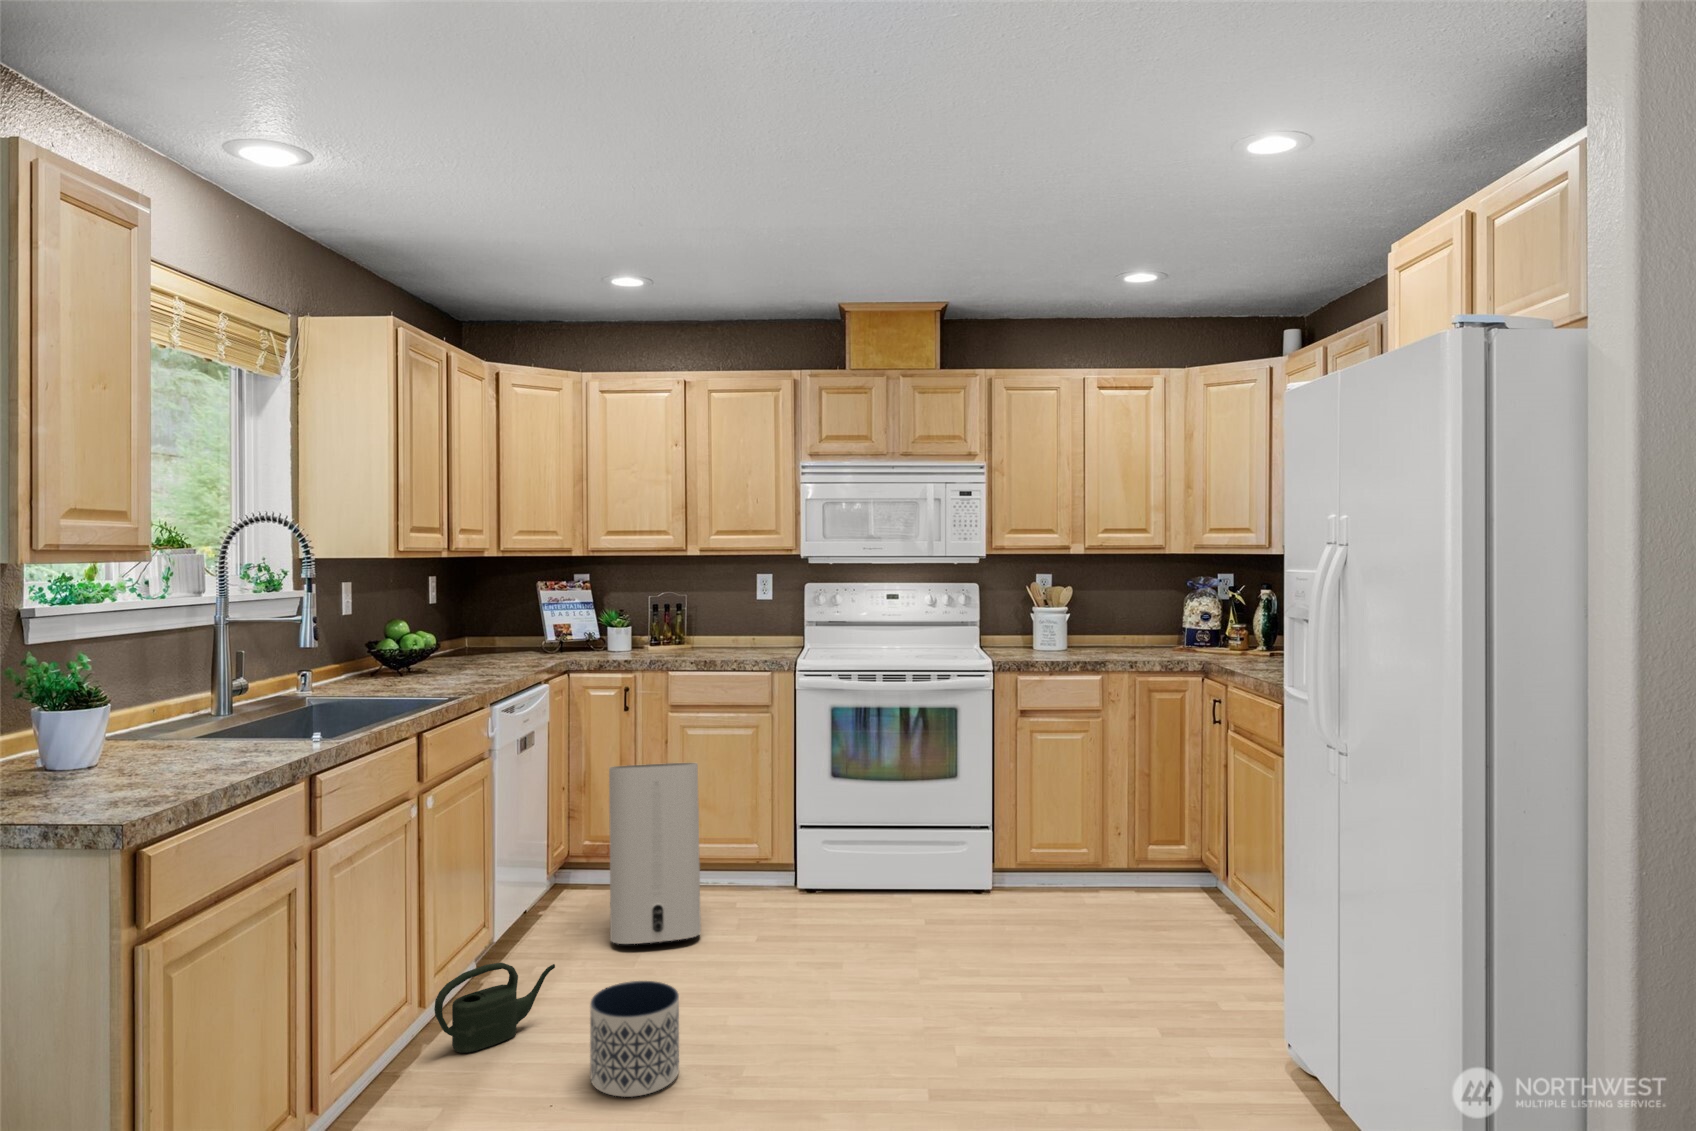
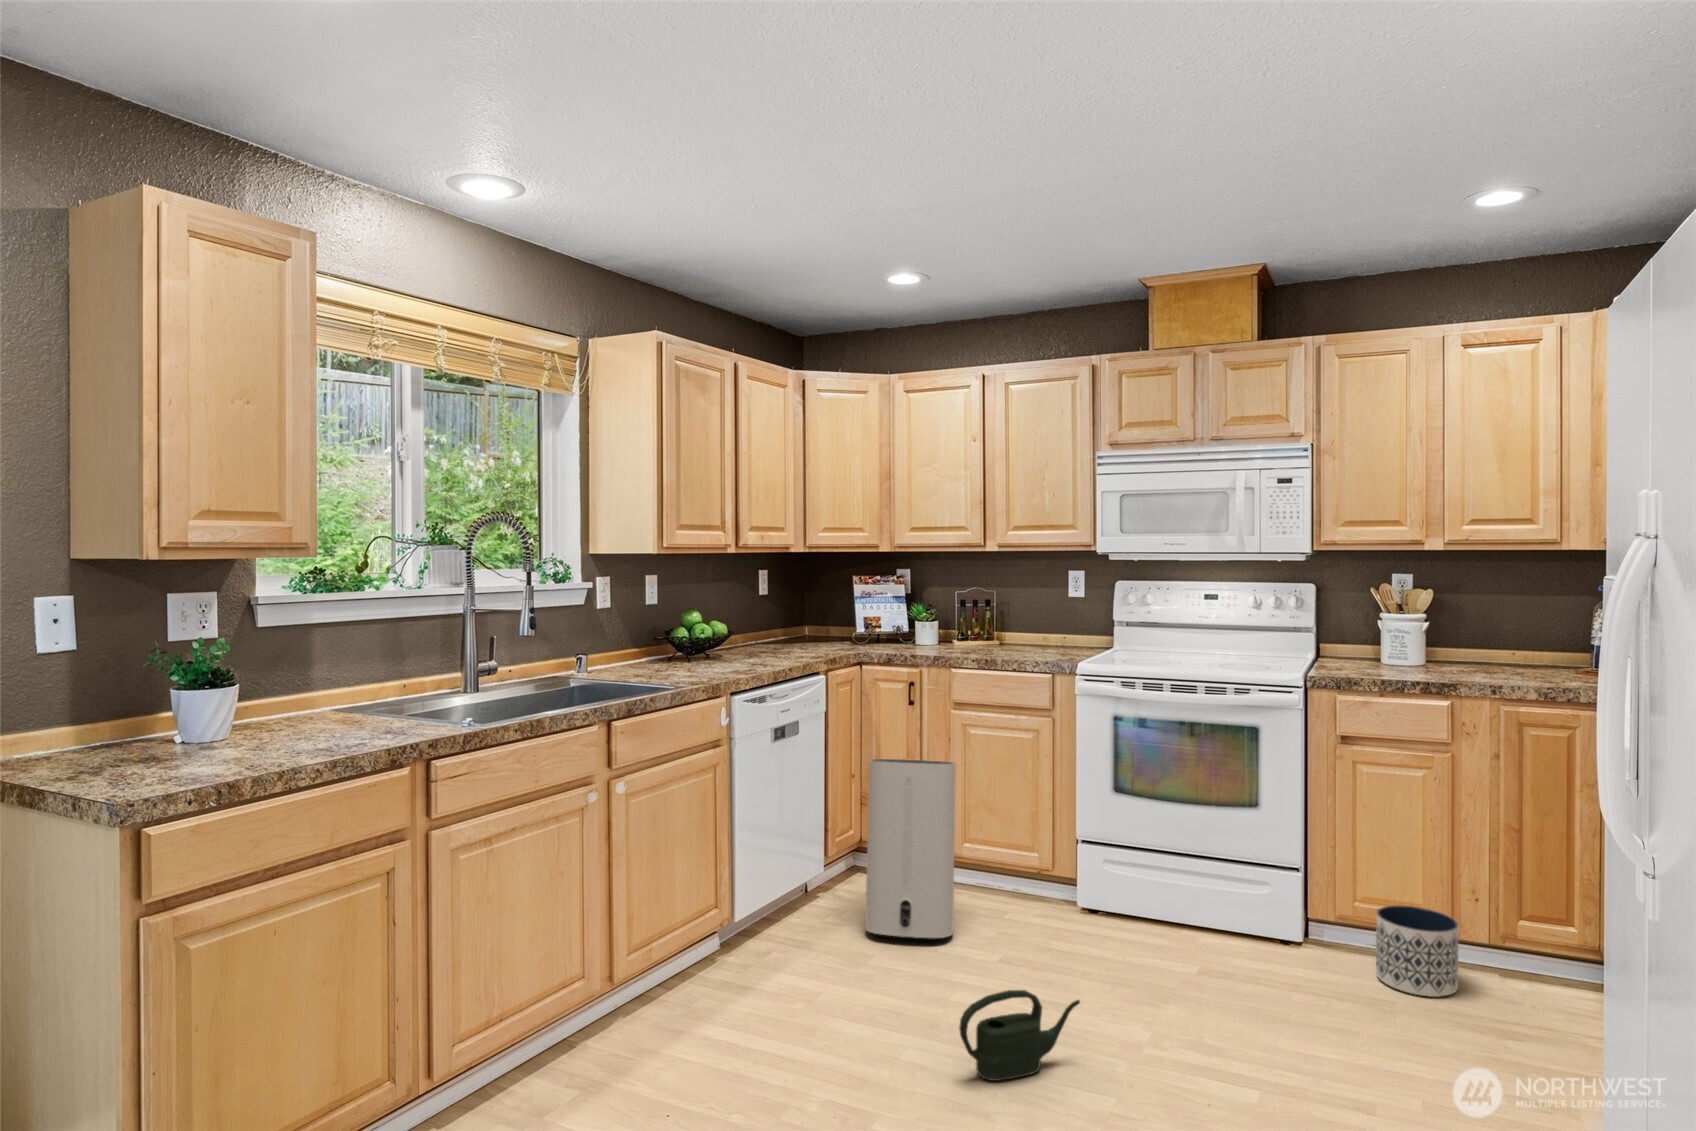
watering can: present [434,963,555,1053] -> present [959,990,1080,1081]
planter: present [590,981,679,1097] -> present [1376,905,1459,997]

